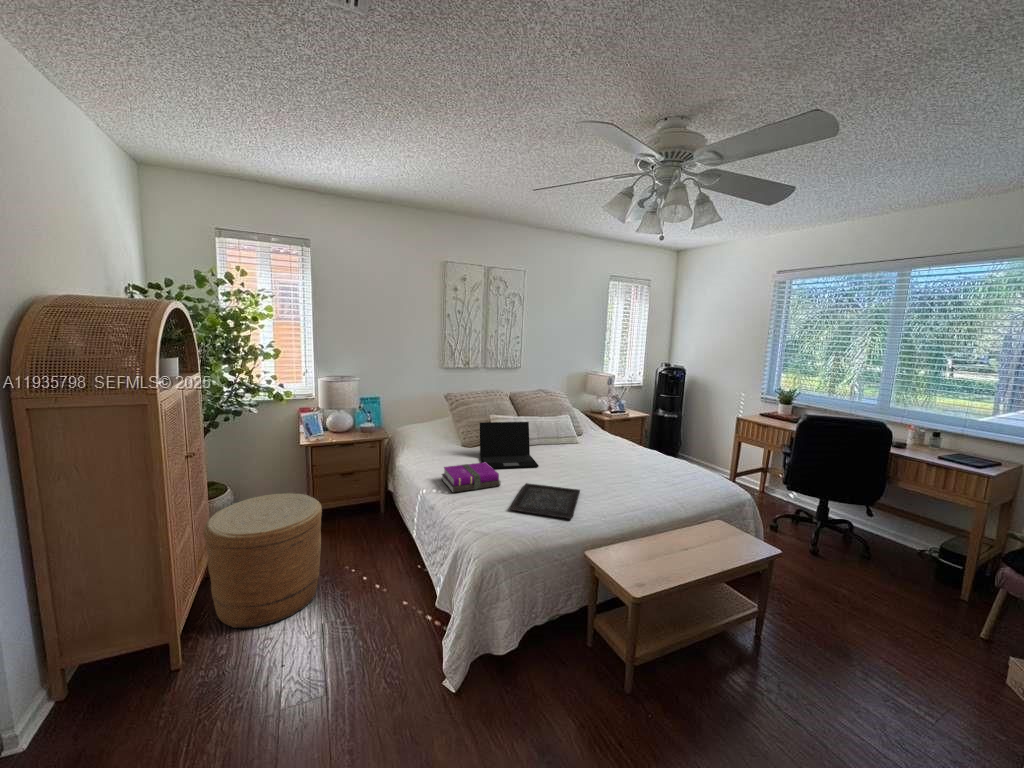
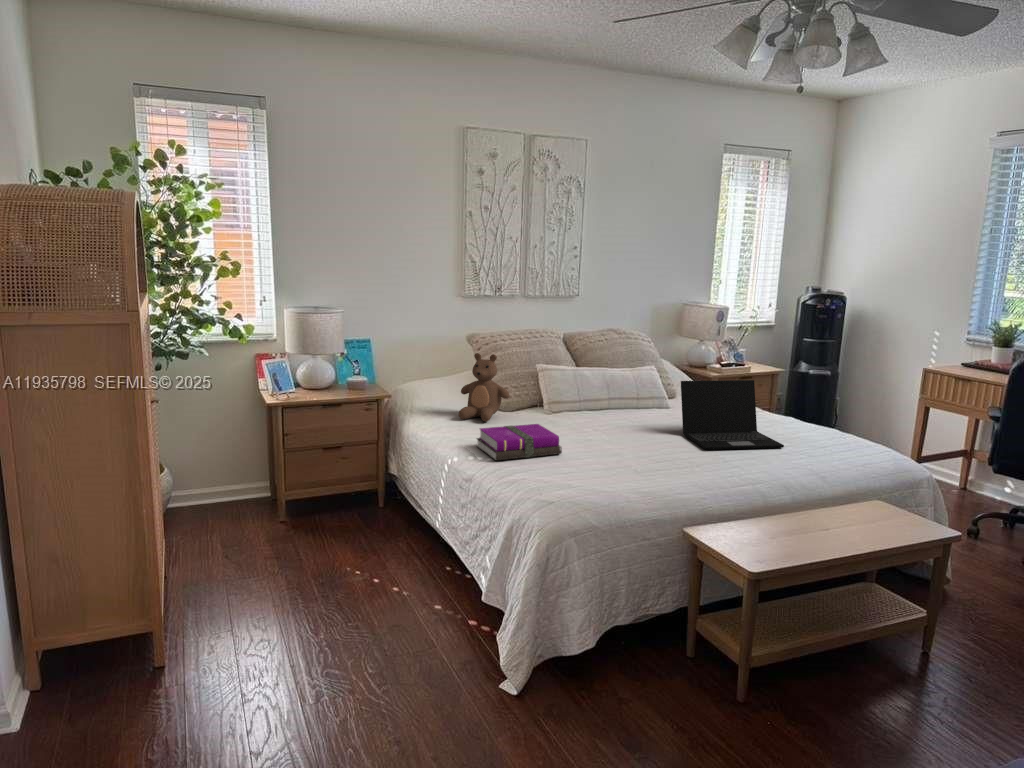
teddy bear: none [434,410,469,458] -> present [459,353,510,422]
laptop: present [480,422,539,469] -> present [681,380,784,450]
tray: present [510,483,580,519] -> none [579,451,676,490]
basket: present [203,493,322,628] -> none [170,463,316,630]

